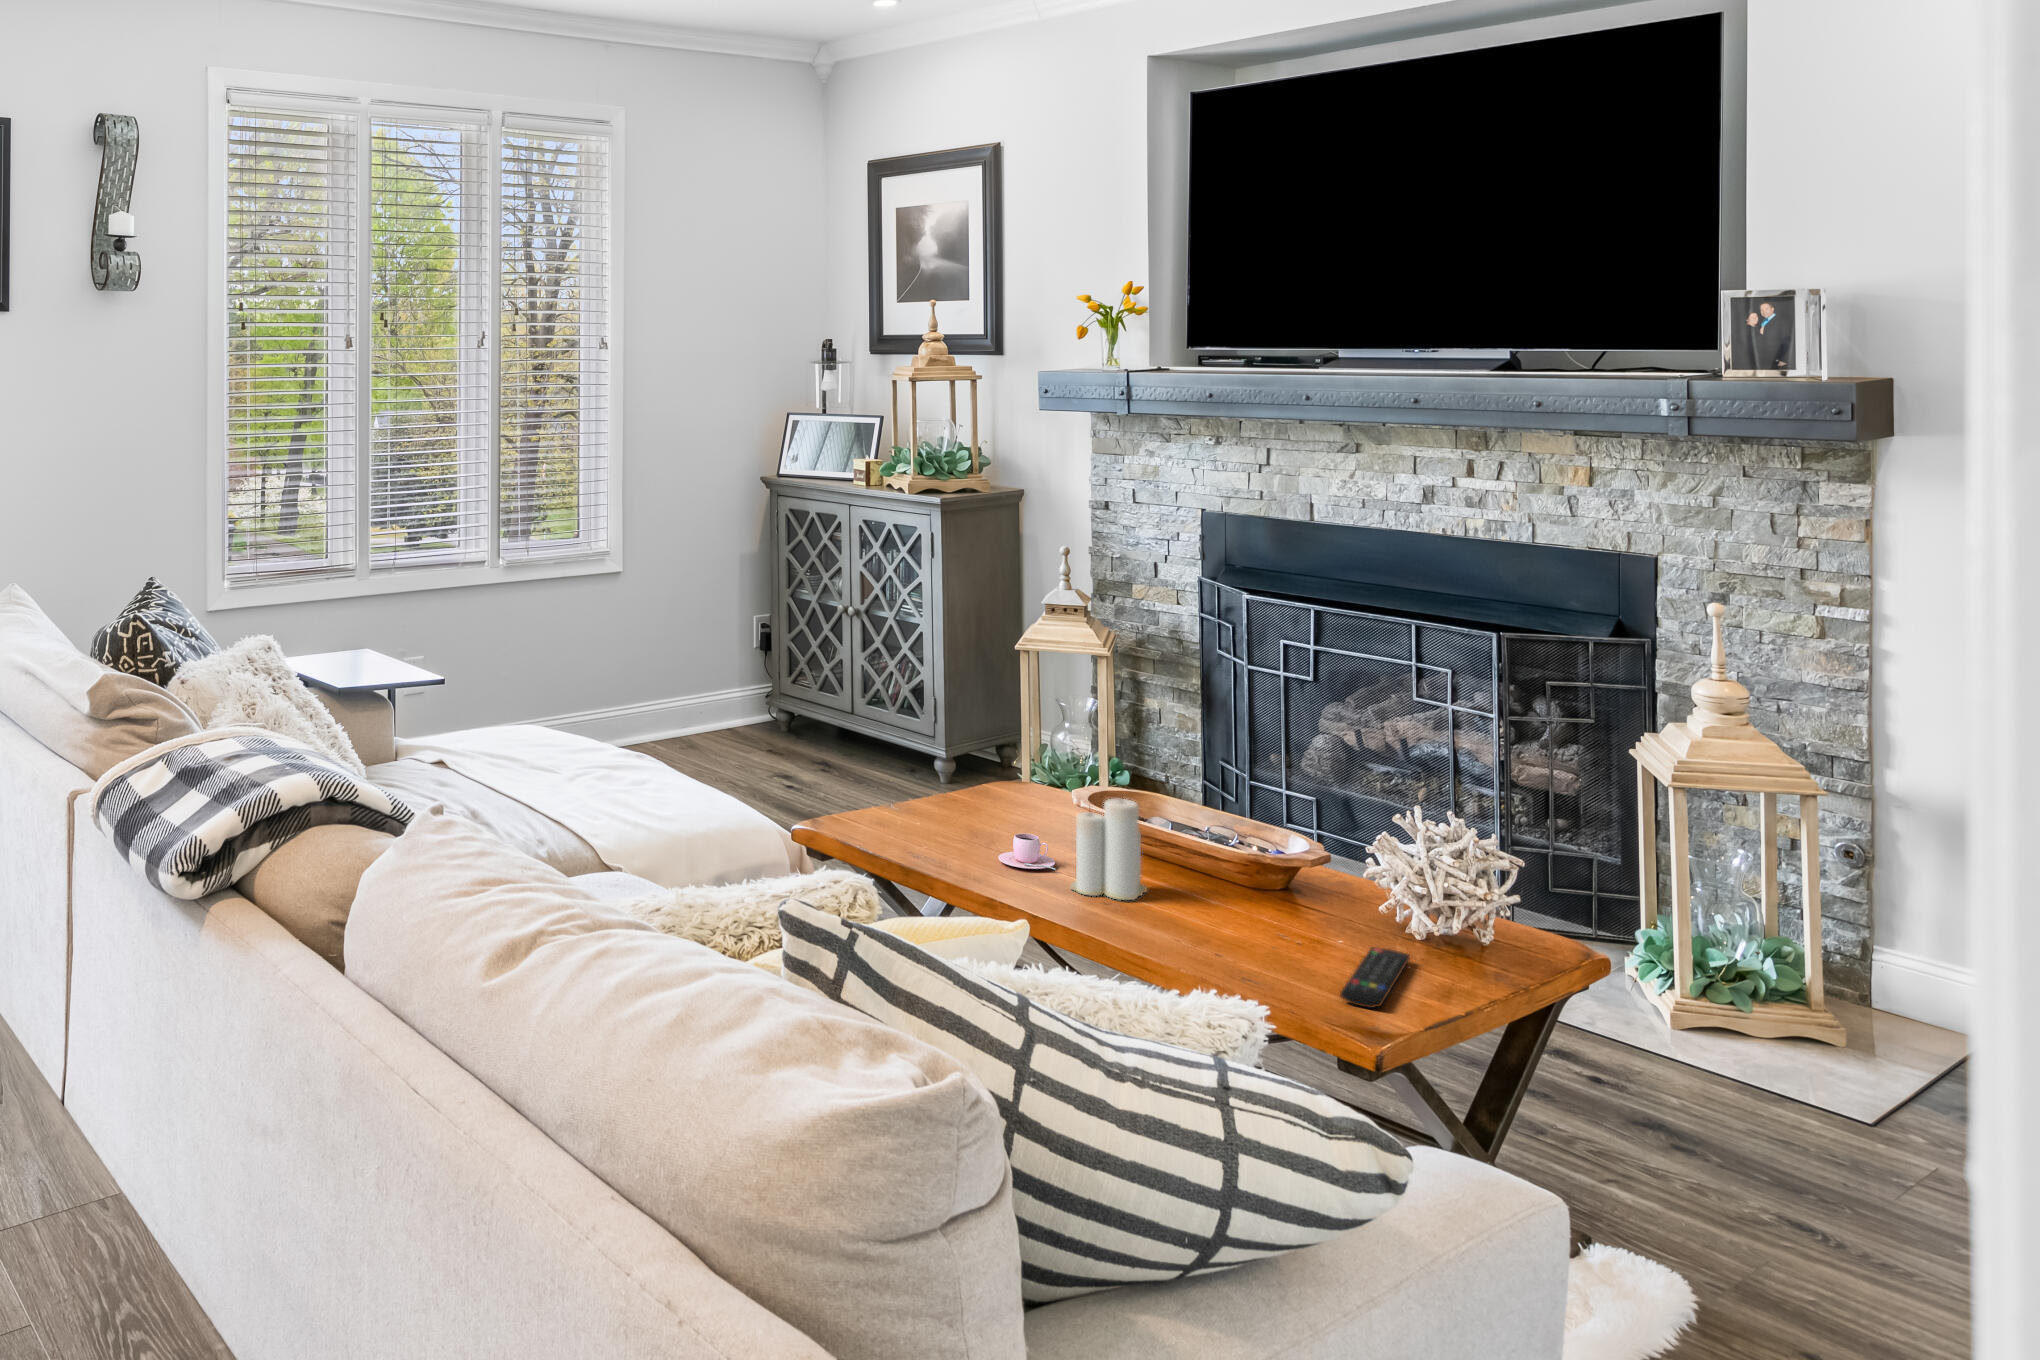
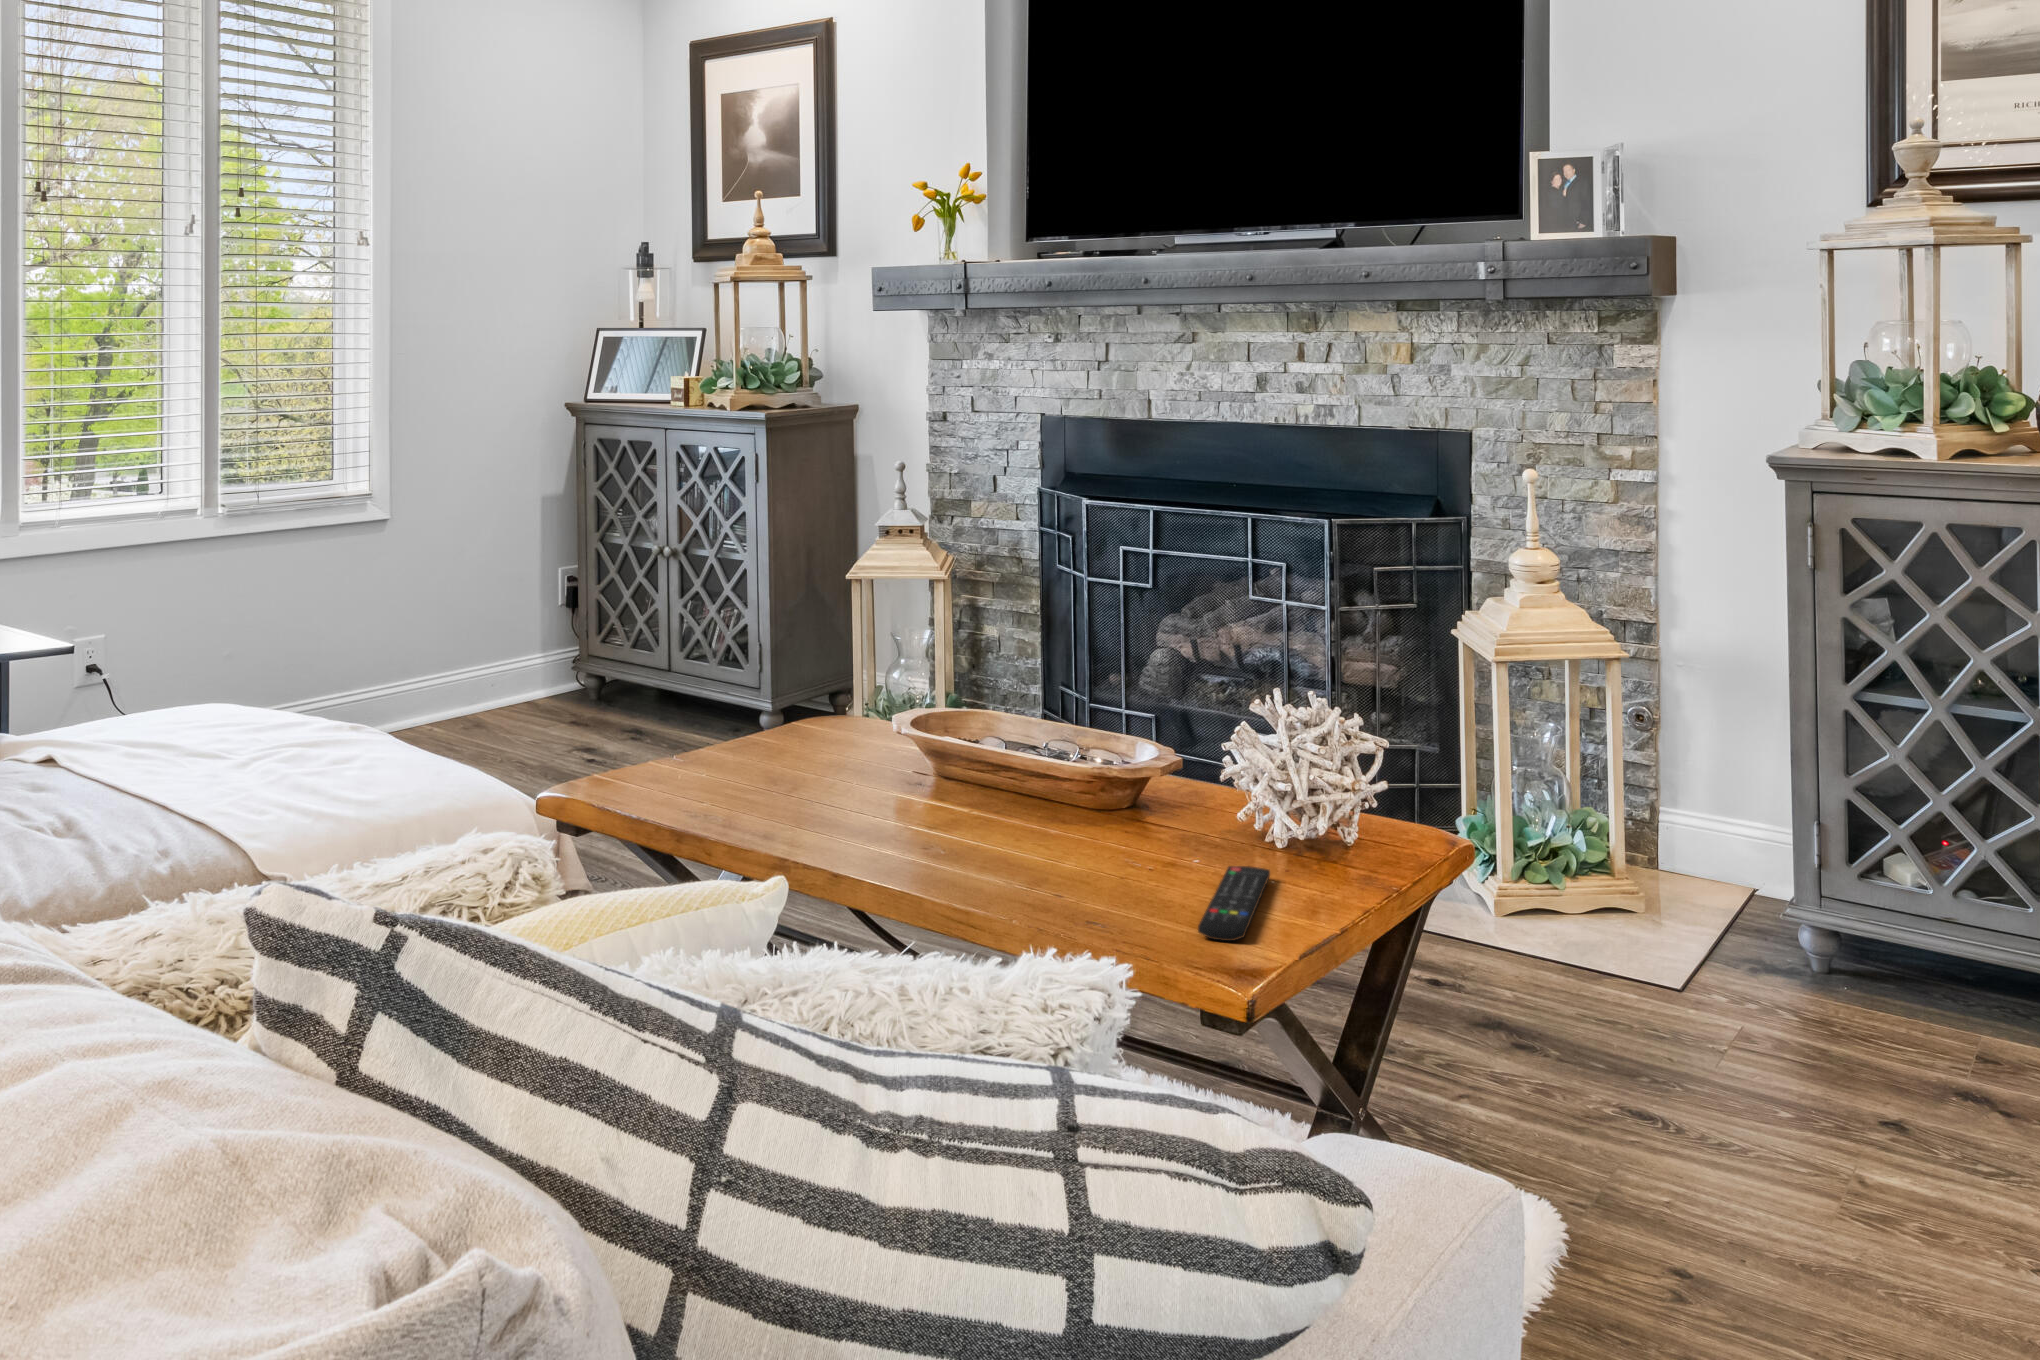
candle: present [1070,799,1147,900] -> none [886,708,977,844]
teacup: present [998,834,1056,870] -> none [802,730,870,818]

